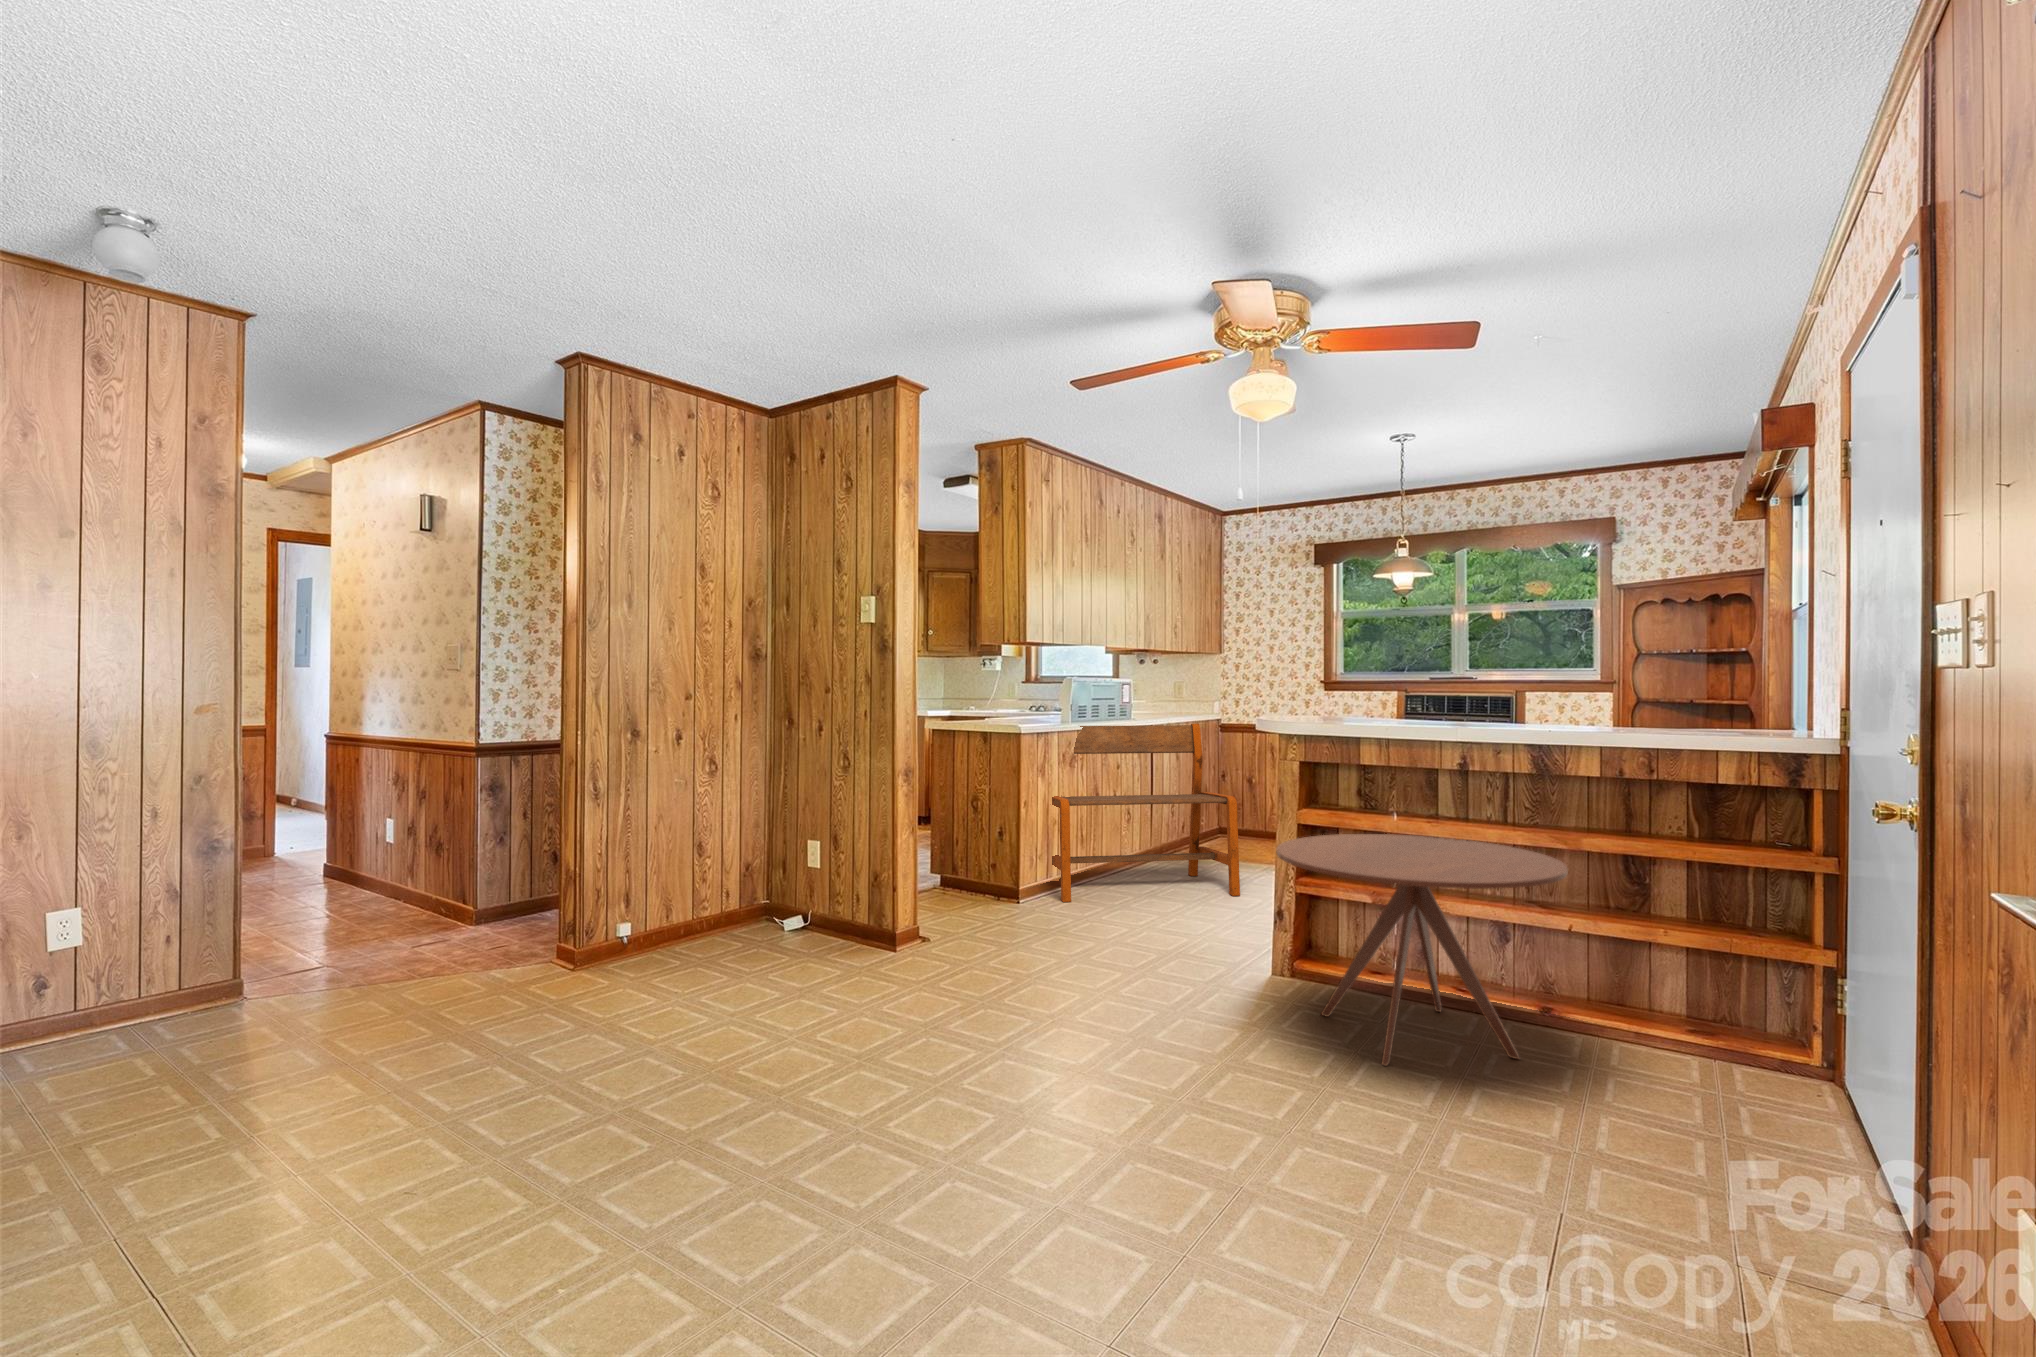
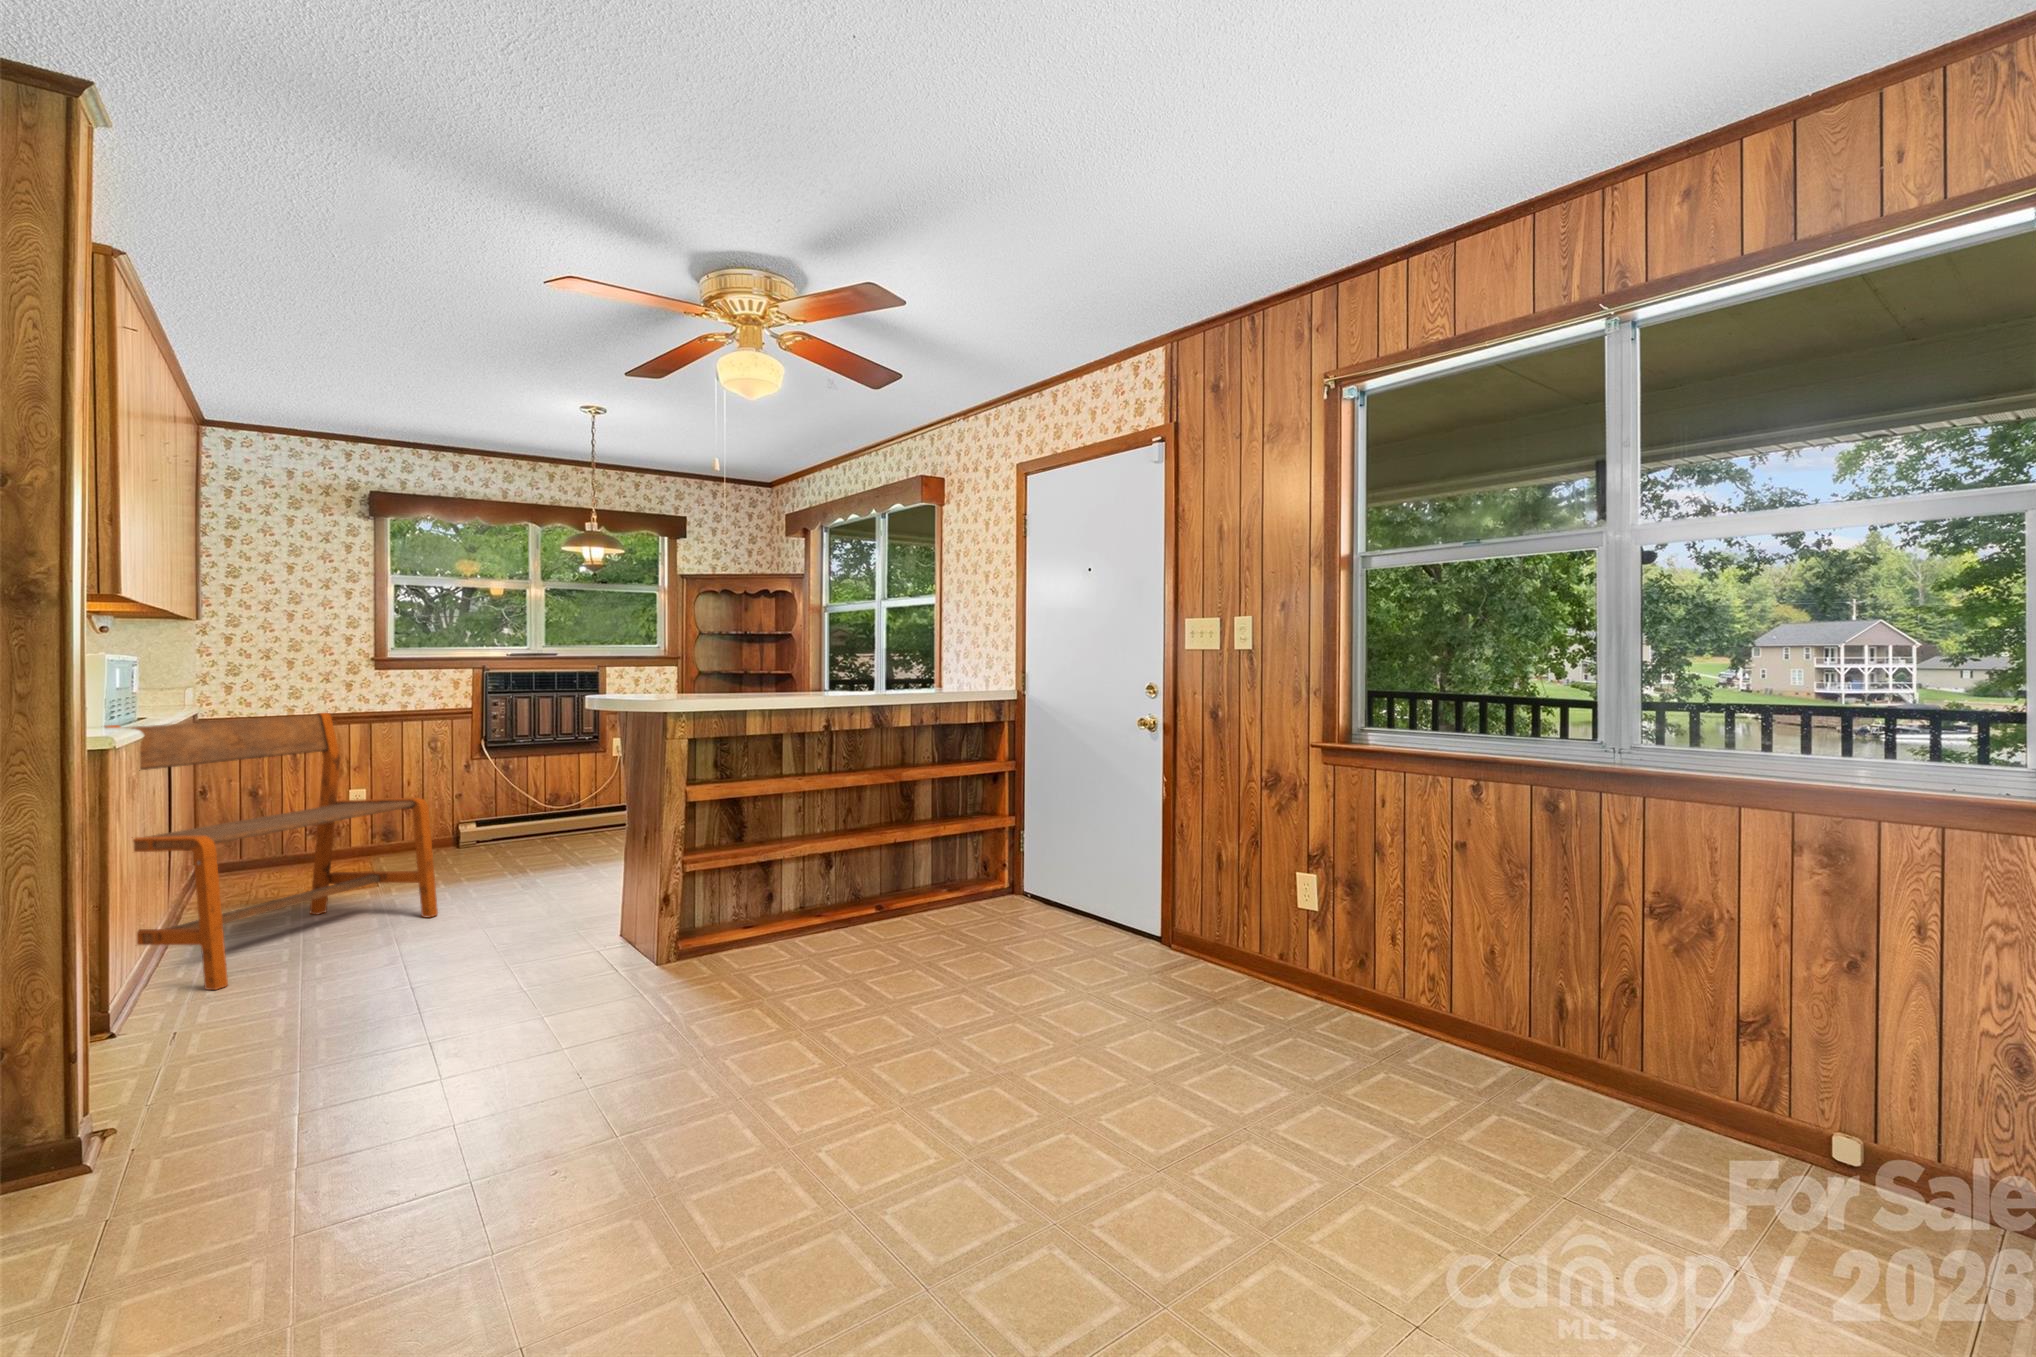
round table: present [1276,834,1568,1066] -> none [723,789,954,980]

